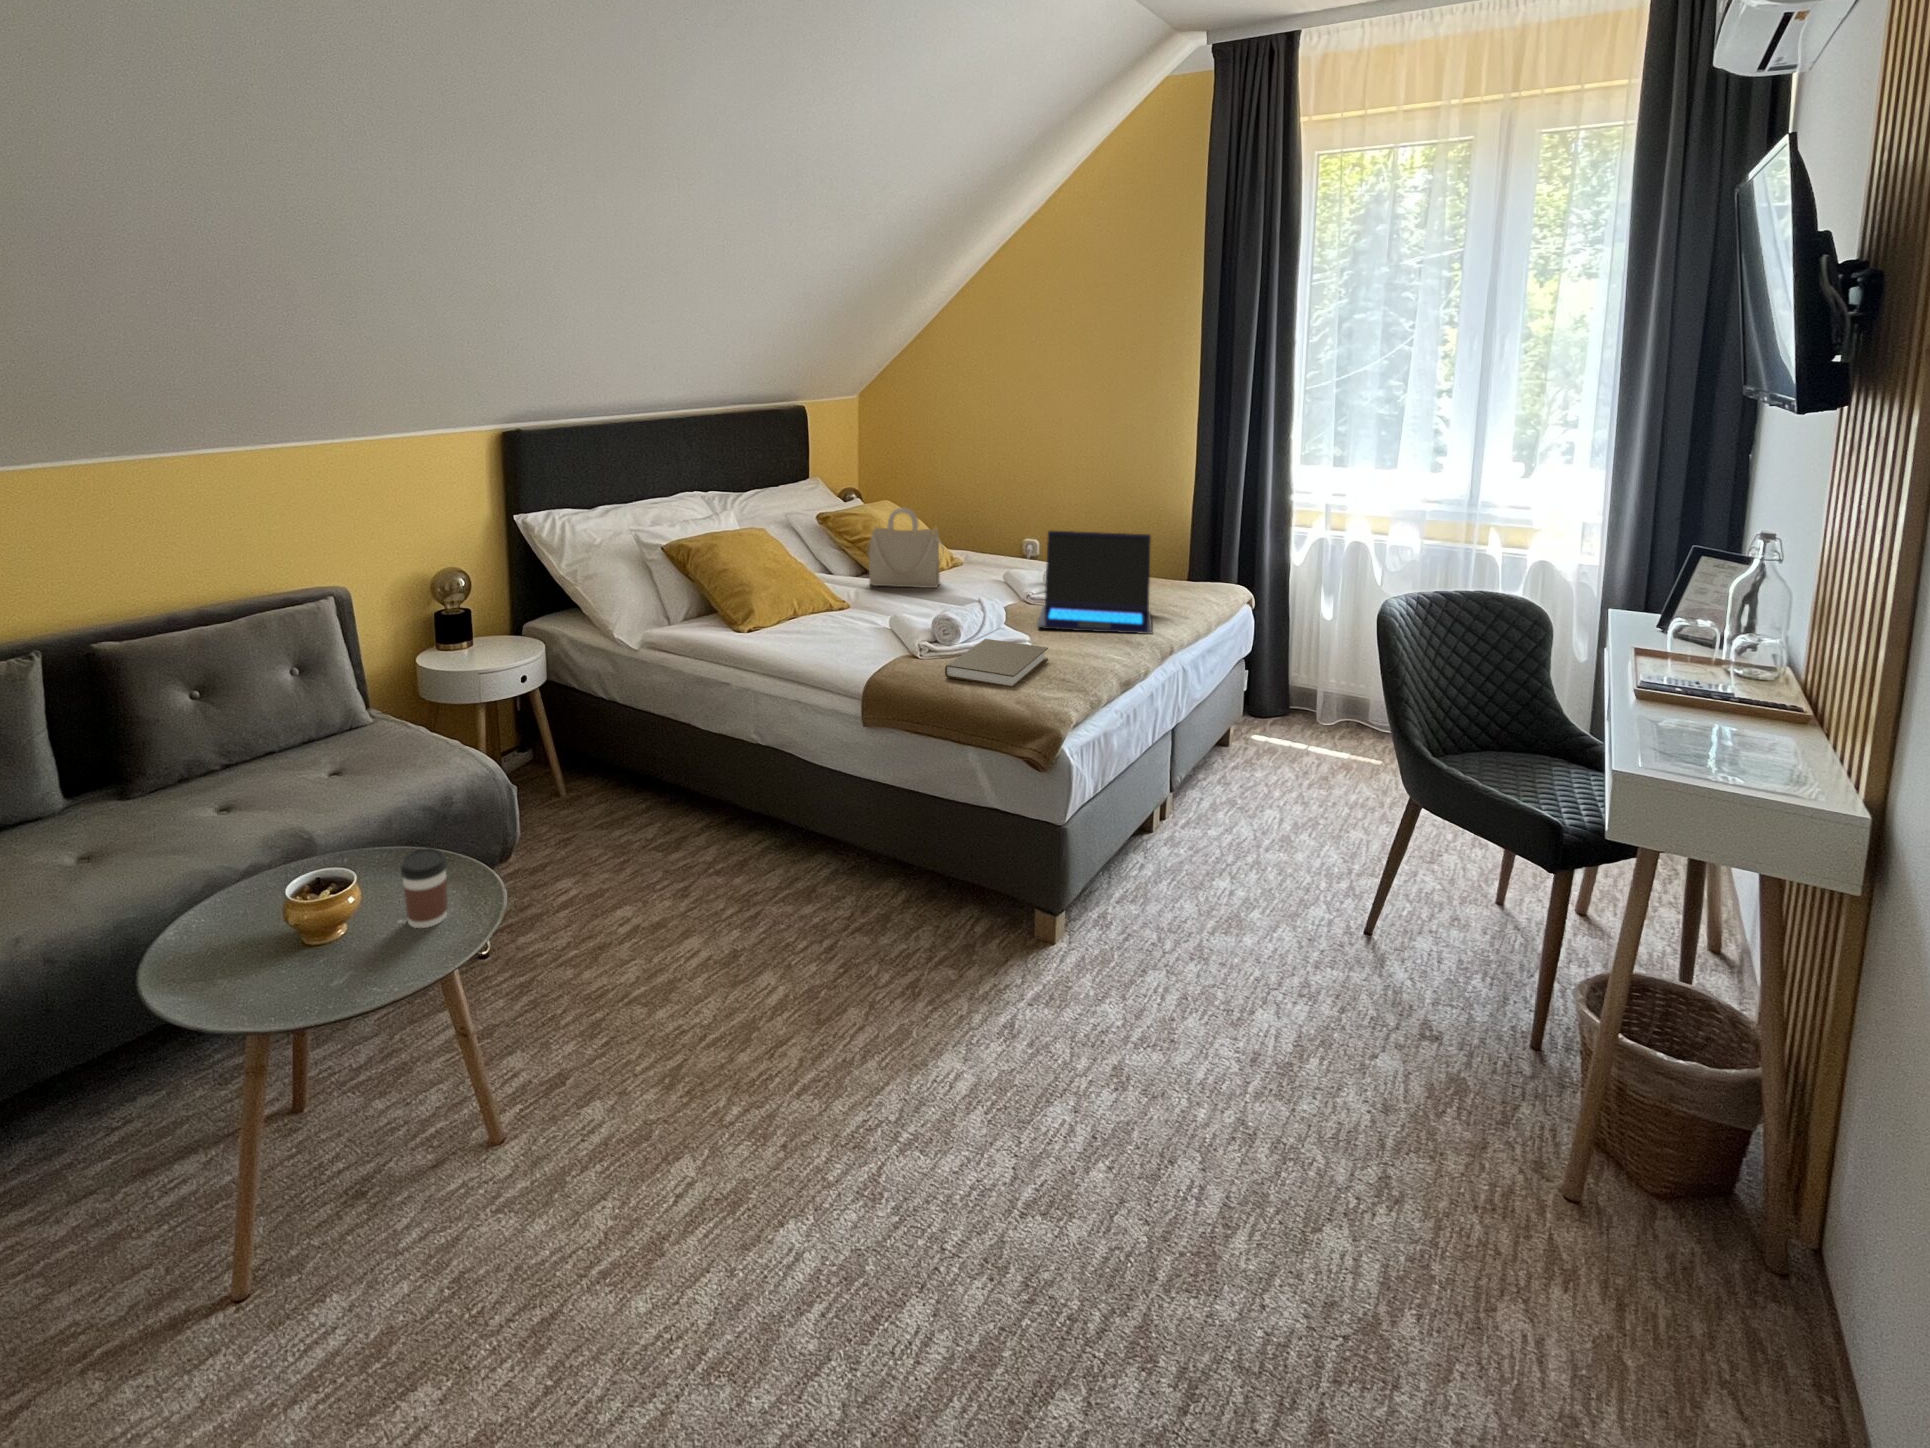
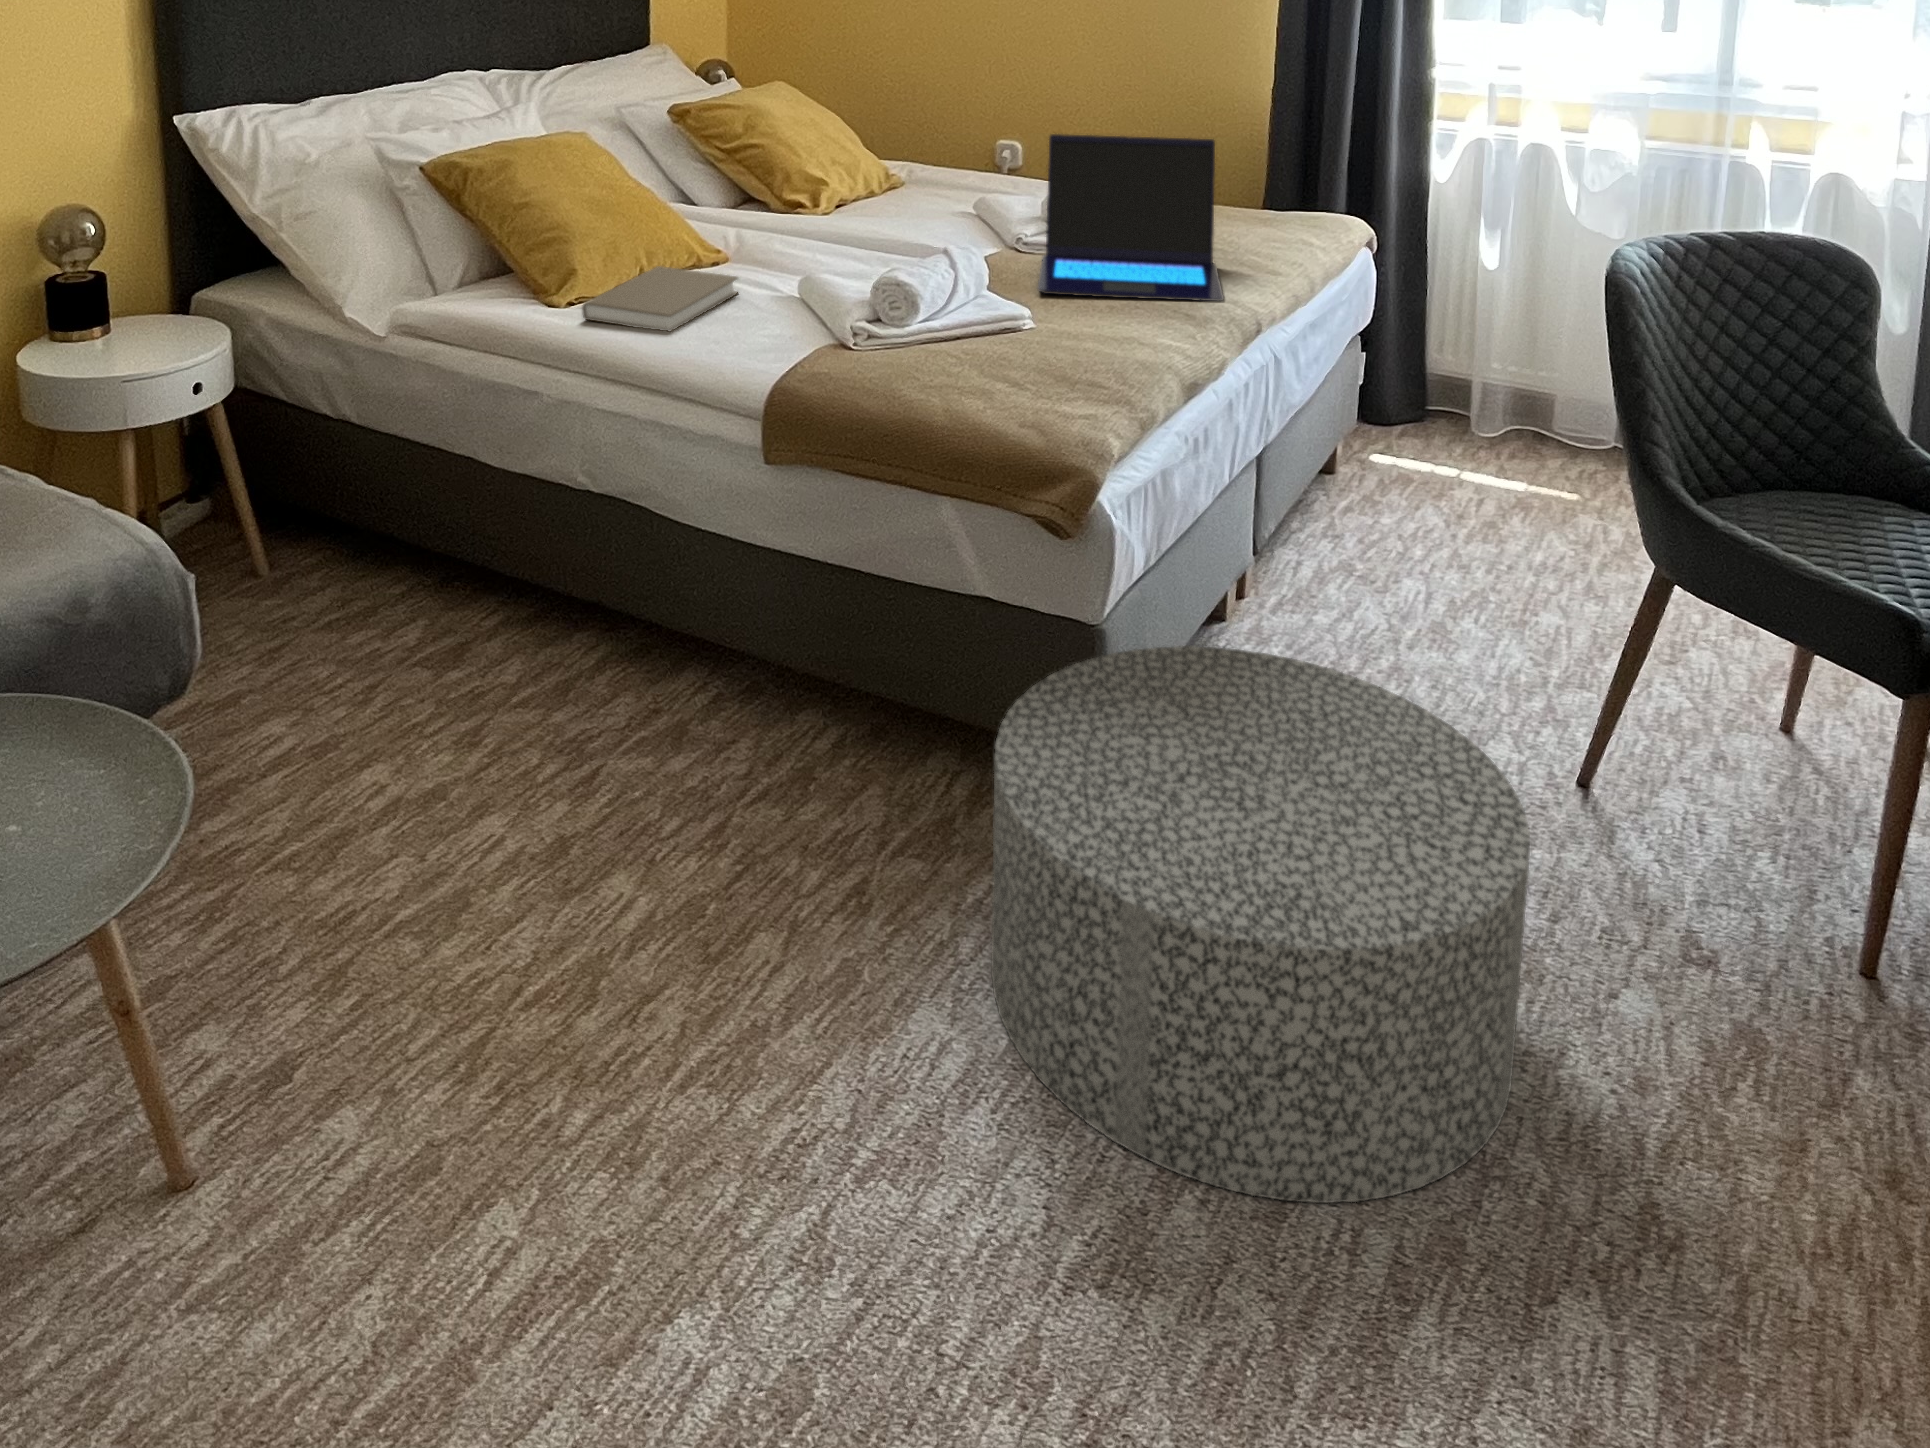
handbag: present [867,508,943,588] -> none [754,97,878,226]
book: present [945,639,1048,687] -> present [582,266,738,331]
ottoman: none [991,841,1316,1170] -> present [991,646,1530,1203]
coffee cup: present [401,848,447,928] -> none [12,703,93,840]

